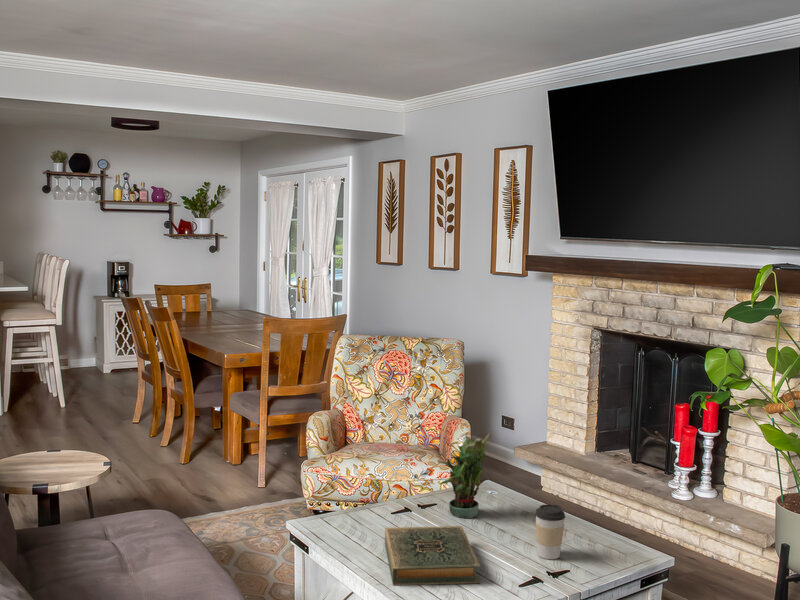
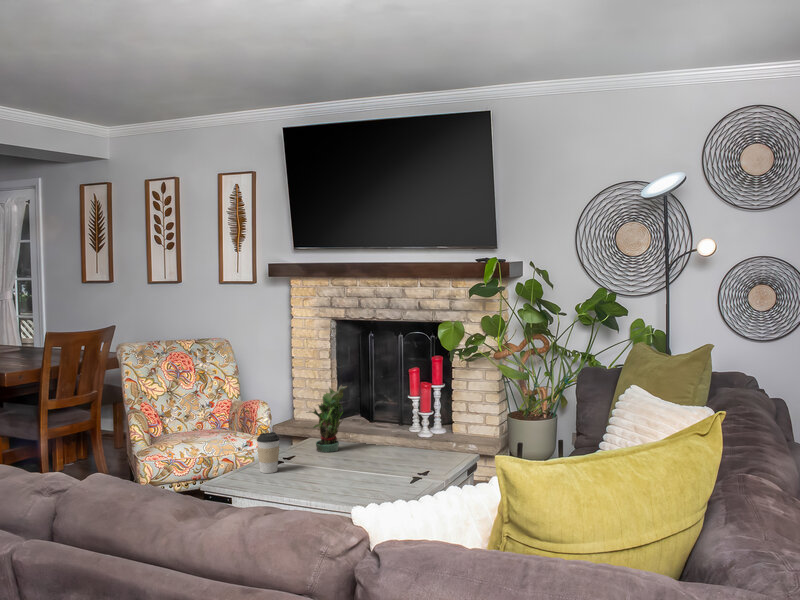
coffee cup: present [535,504,565,559] -> present [257,432,279,473]
hardback book: present [385,526,480,585] -> none [301,449,393,484]

